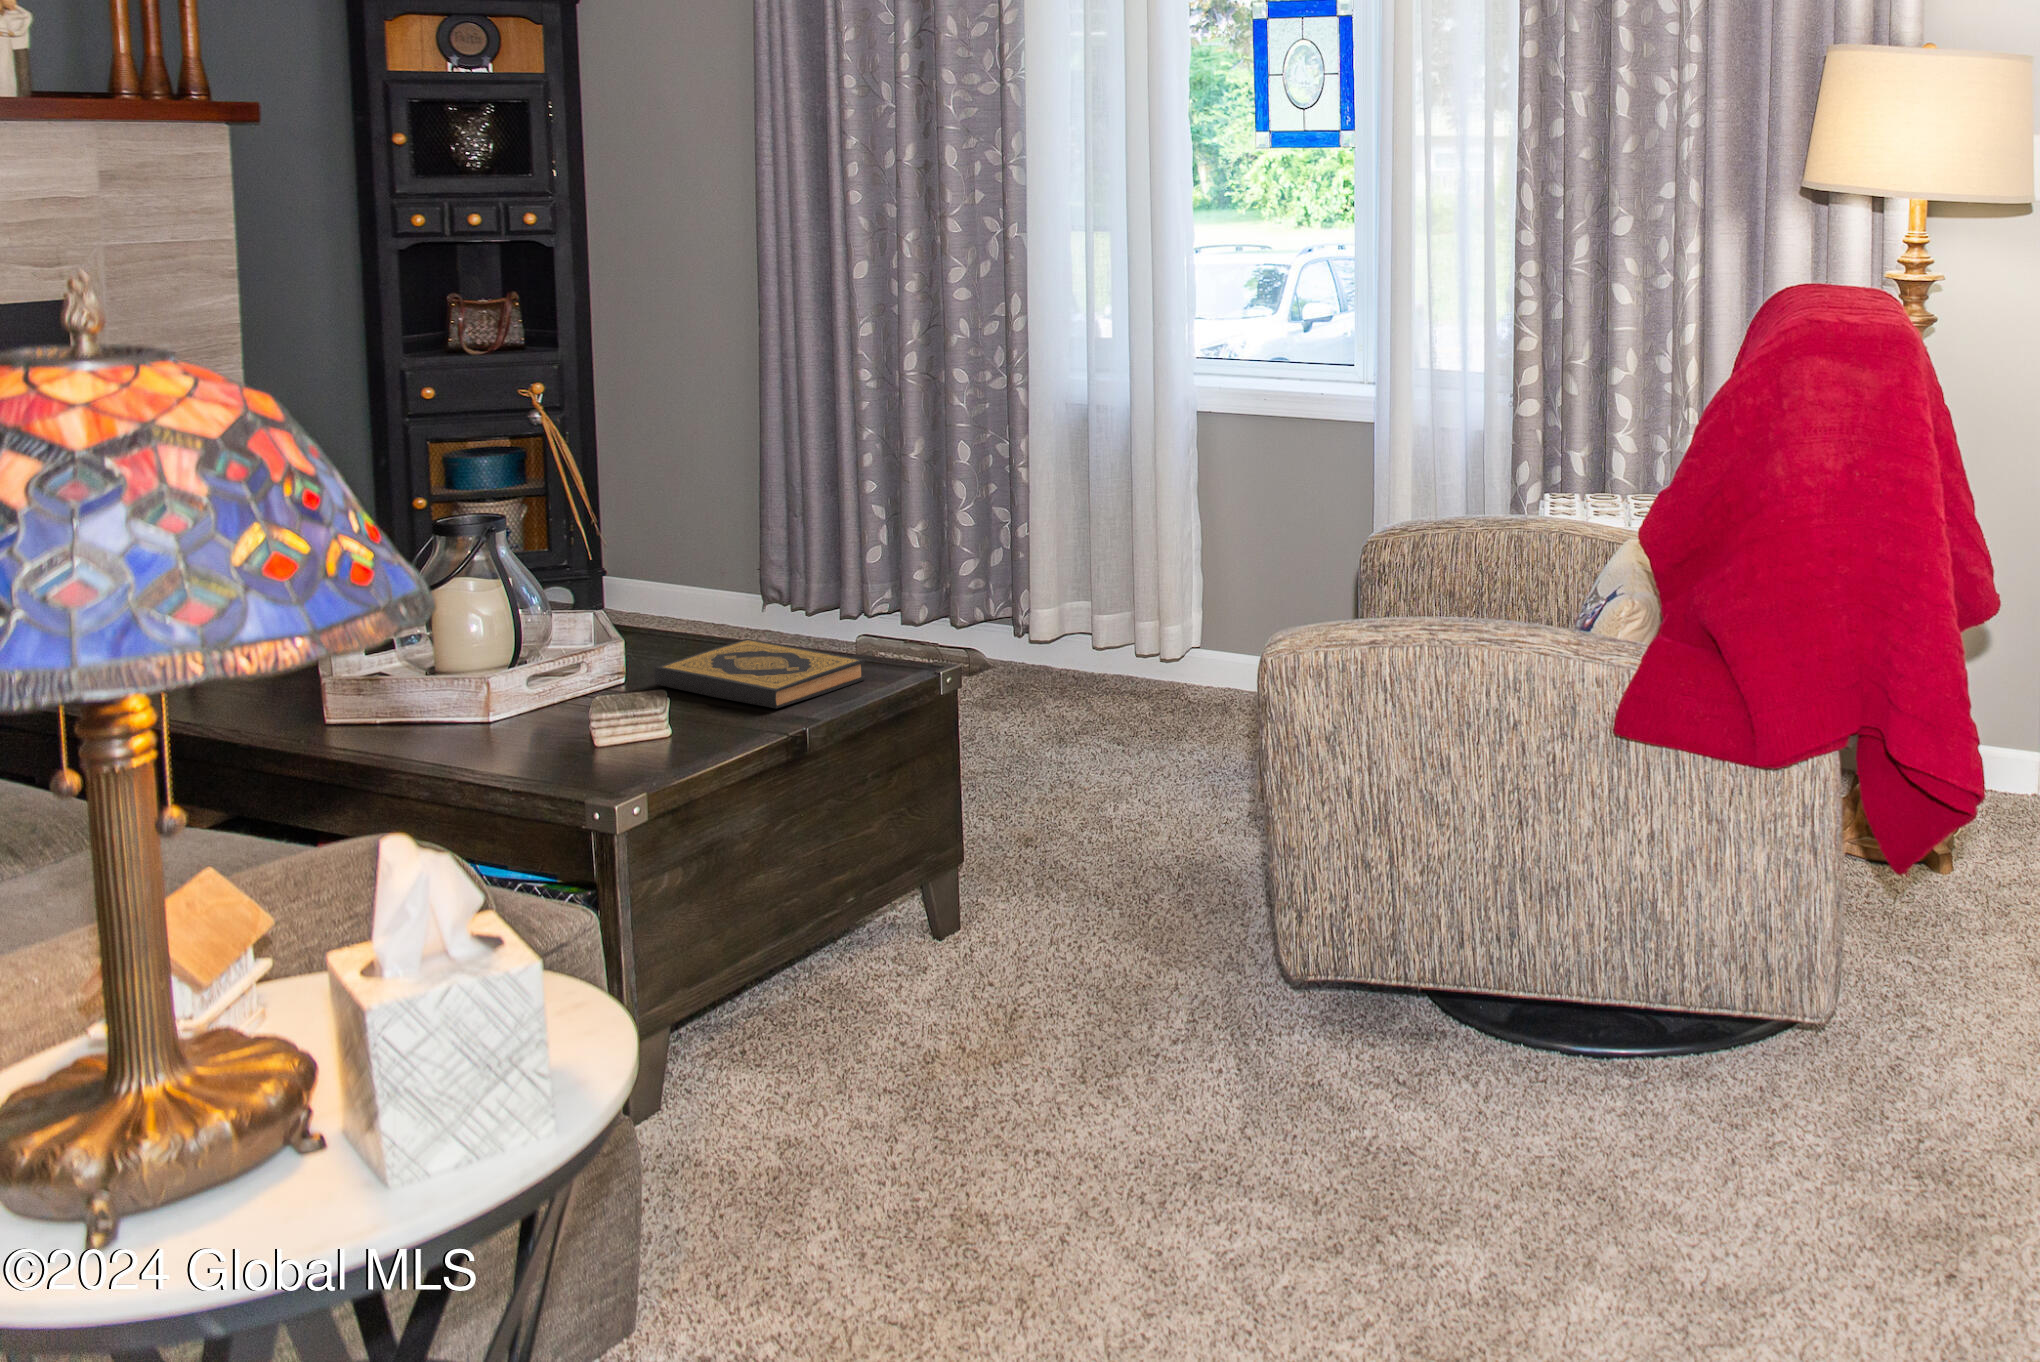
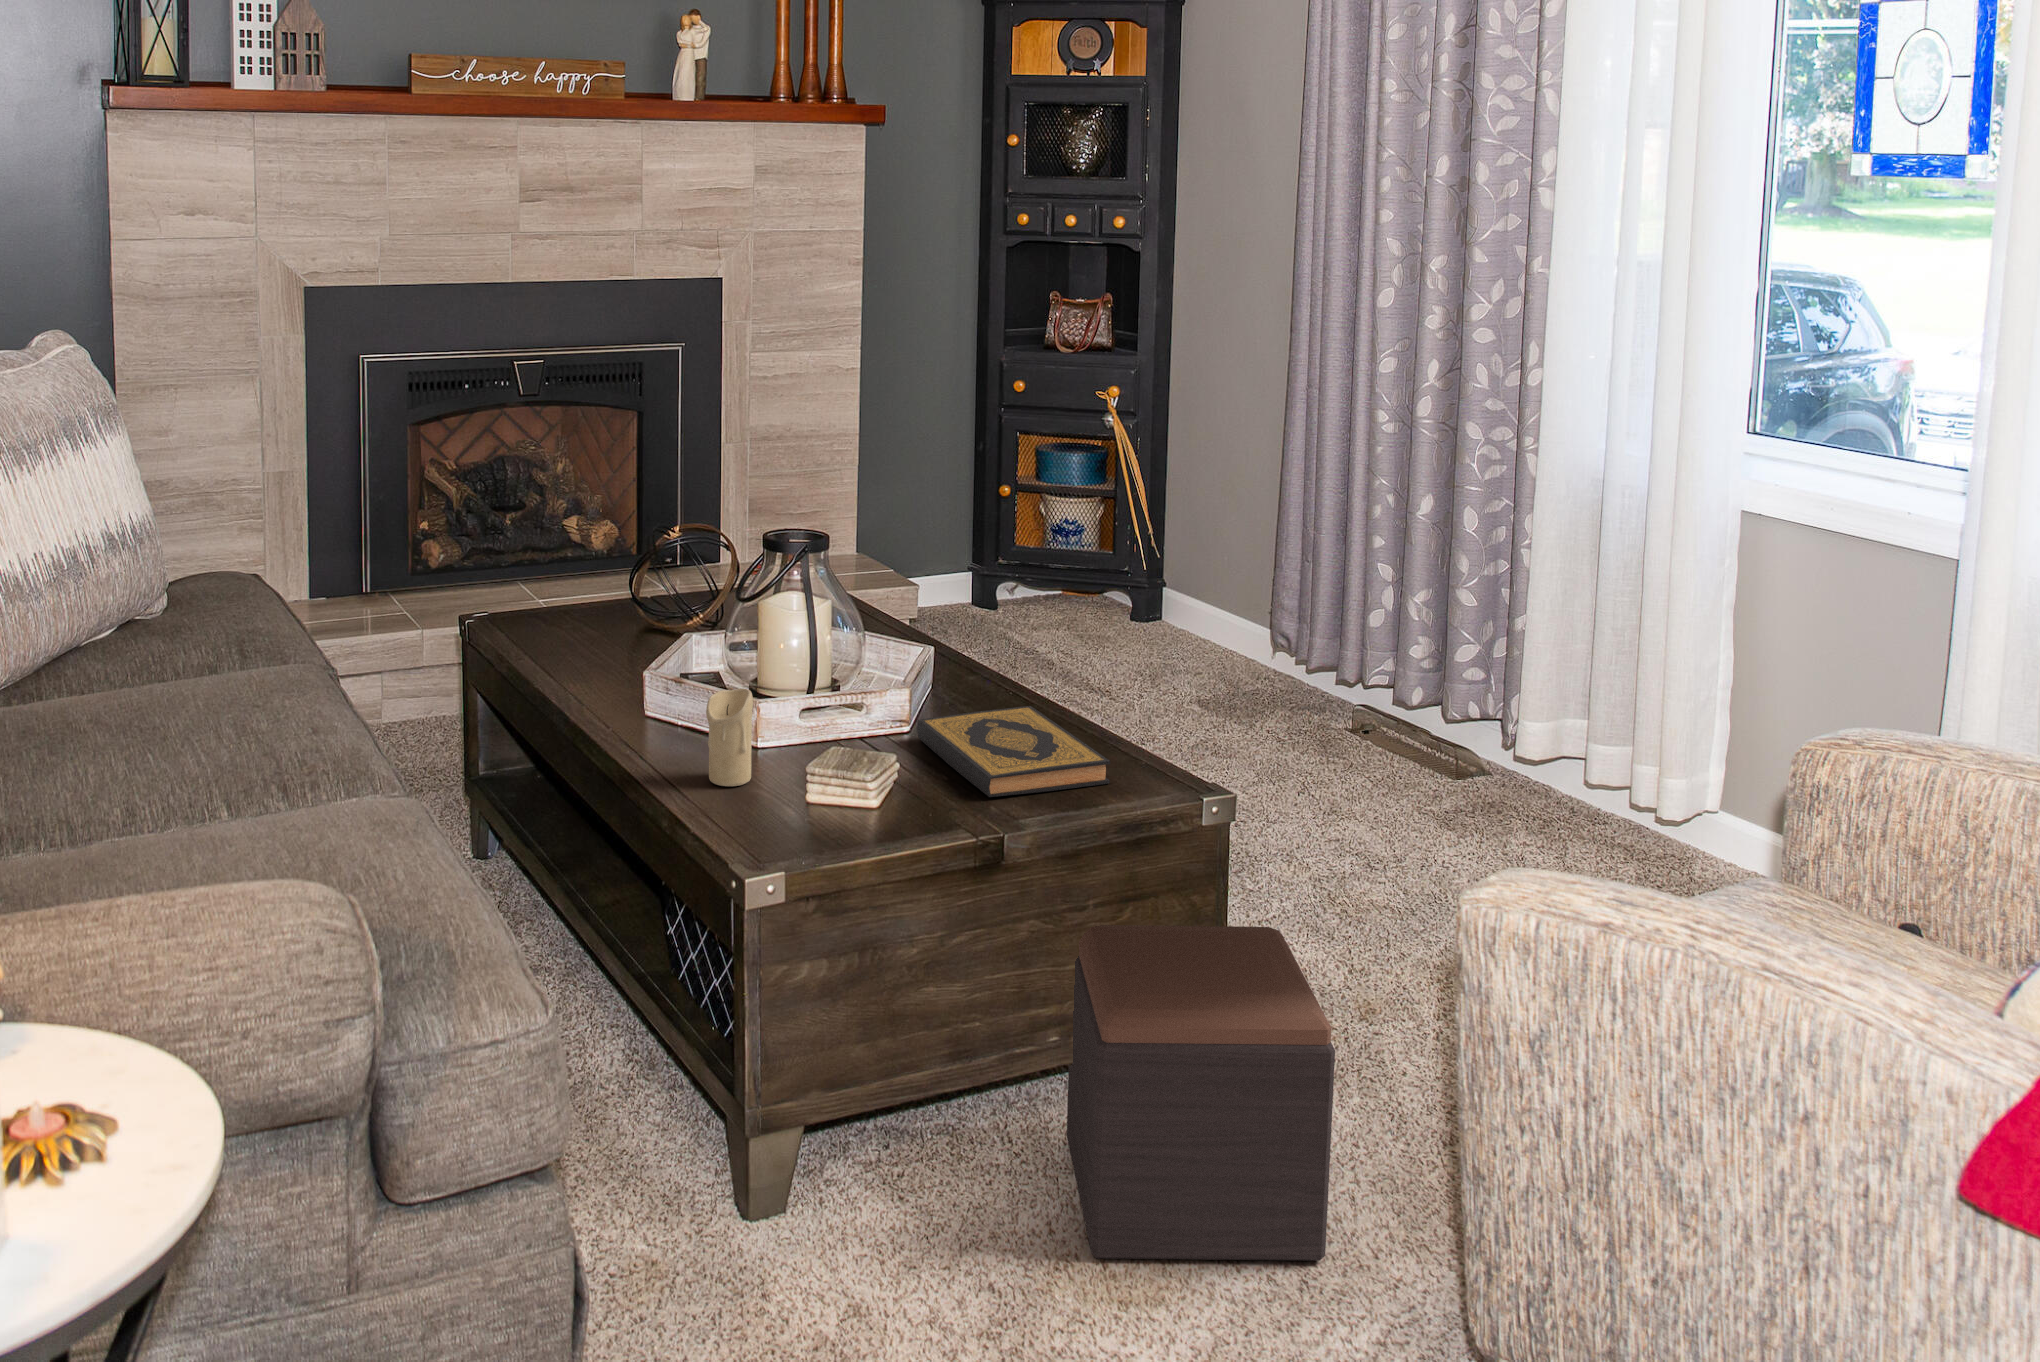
candle: none [476,659,529,756] -> present [706,689,753,786]
footstool: none [856,767,1114,1055] -> present [1067,925,1335,1261]

